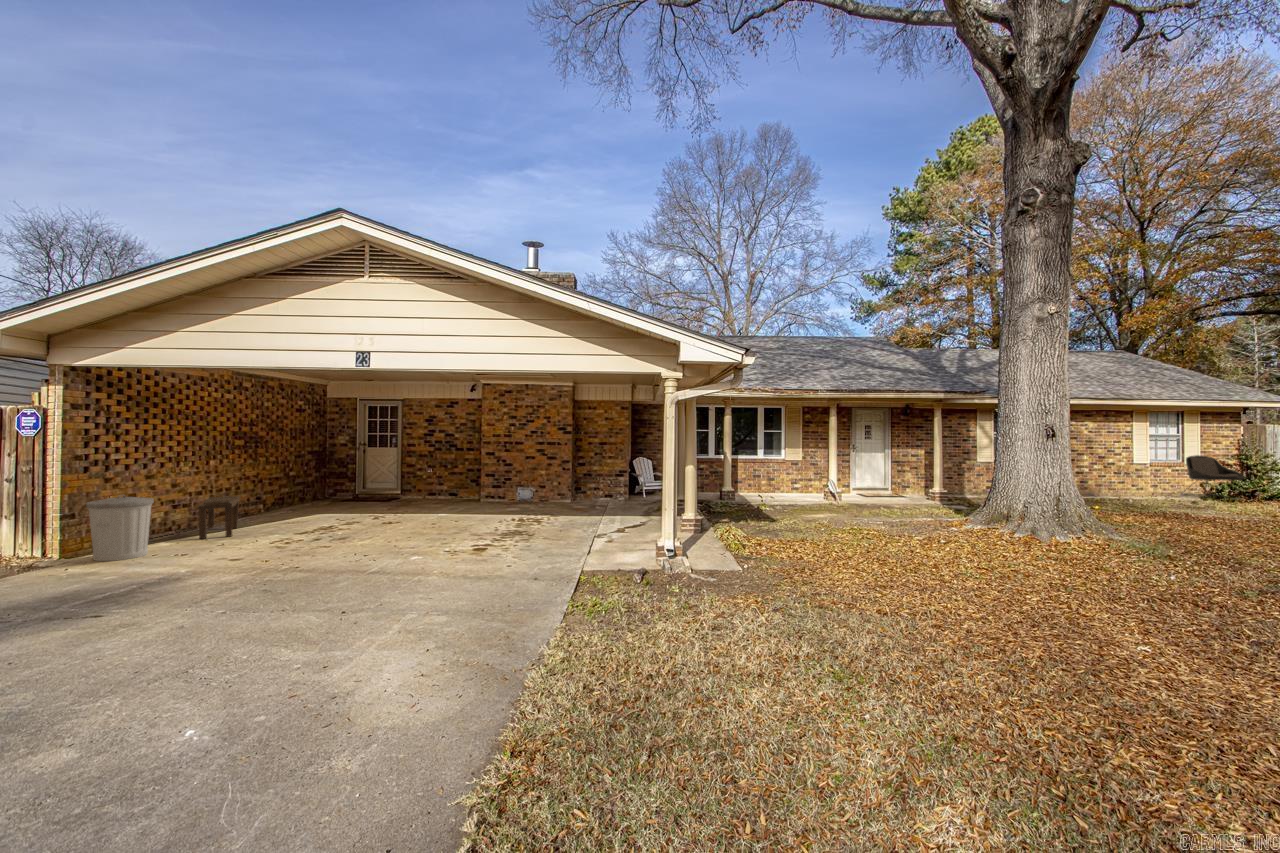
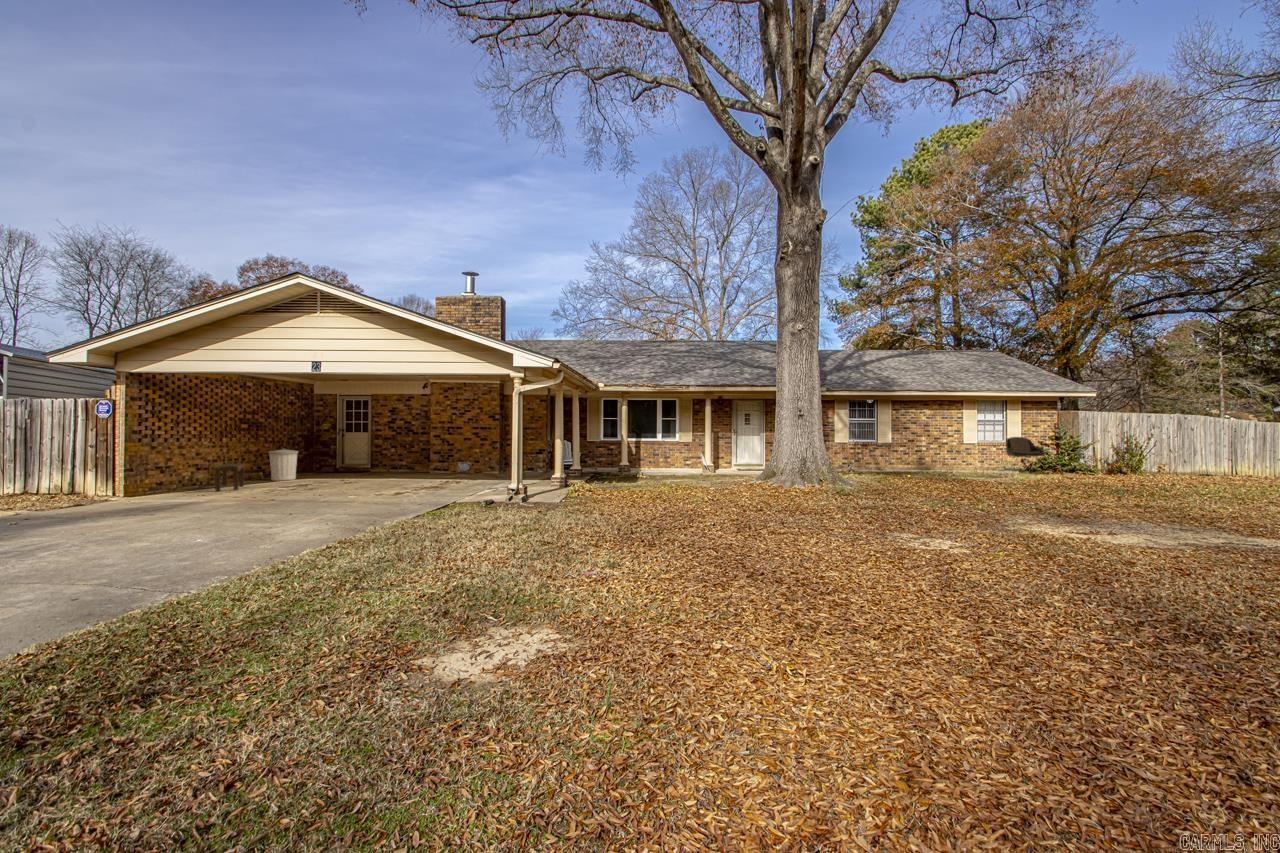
trash can: present [86,495,154,561] -> present [268,449,298,481]

